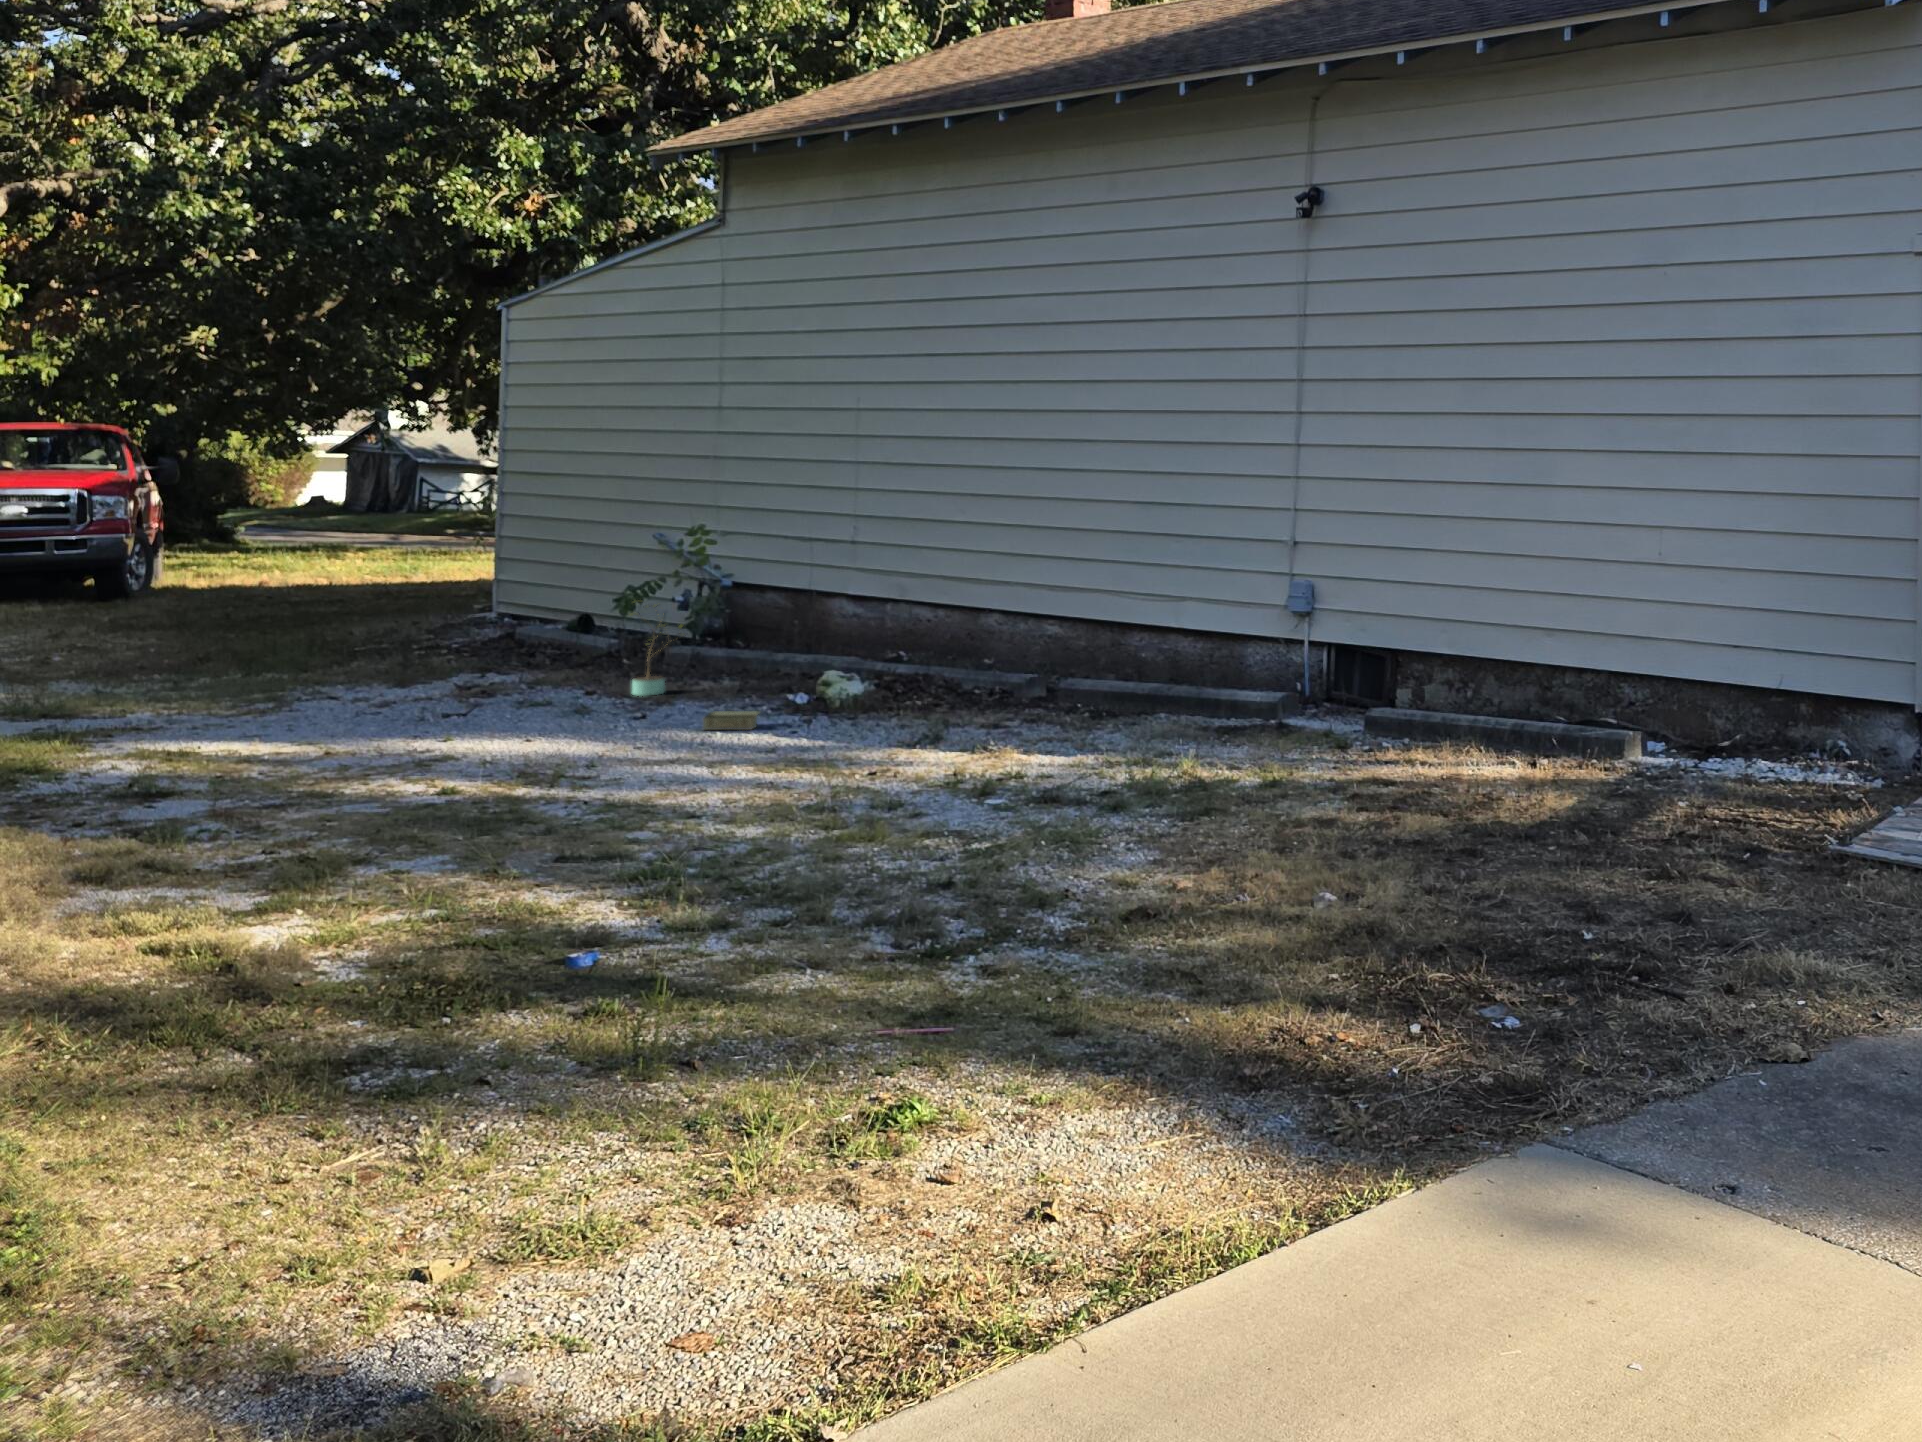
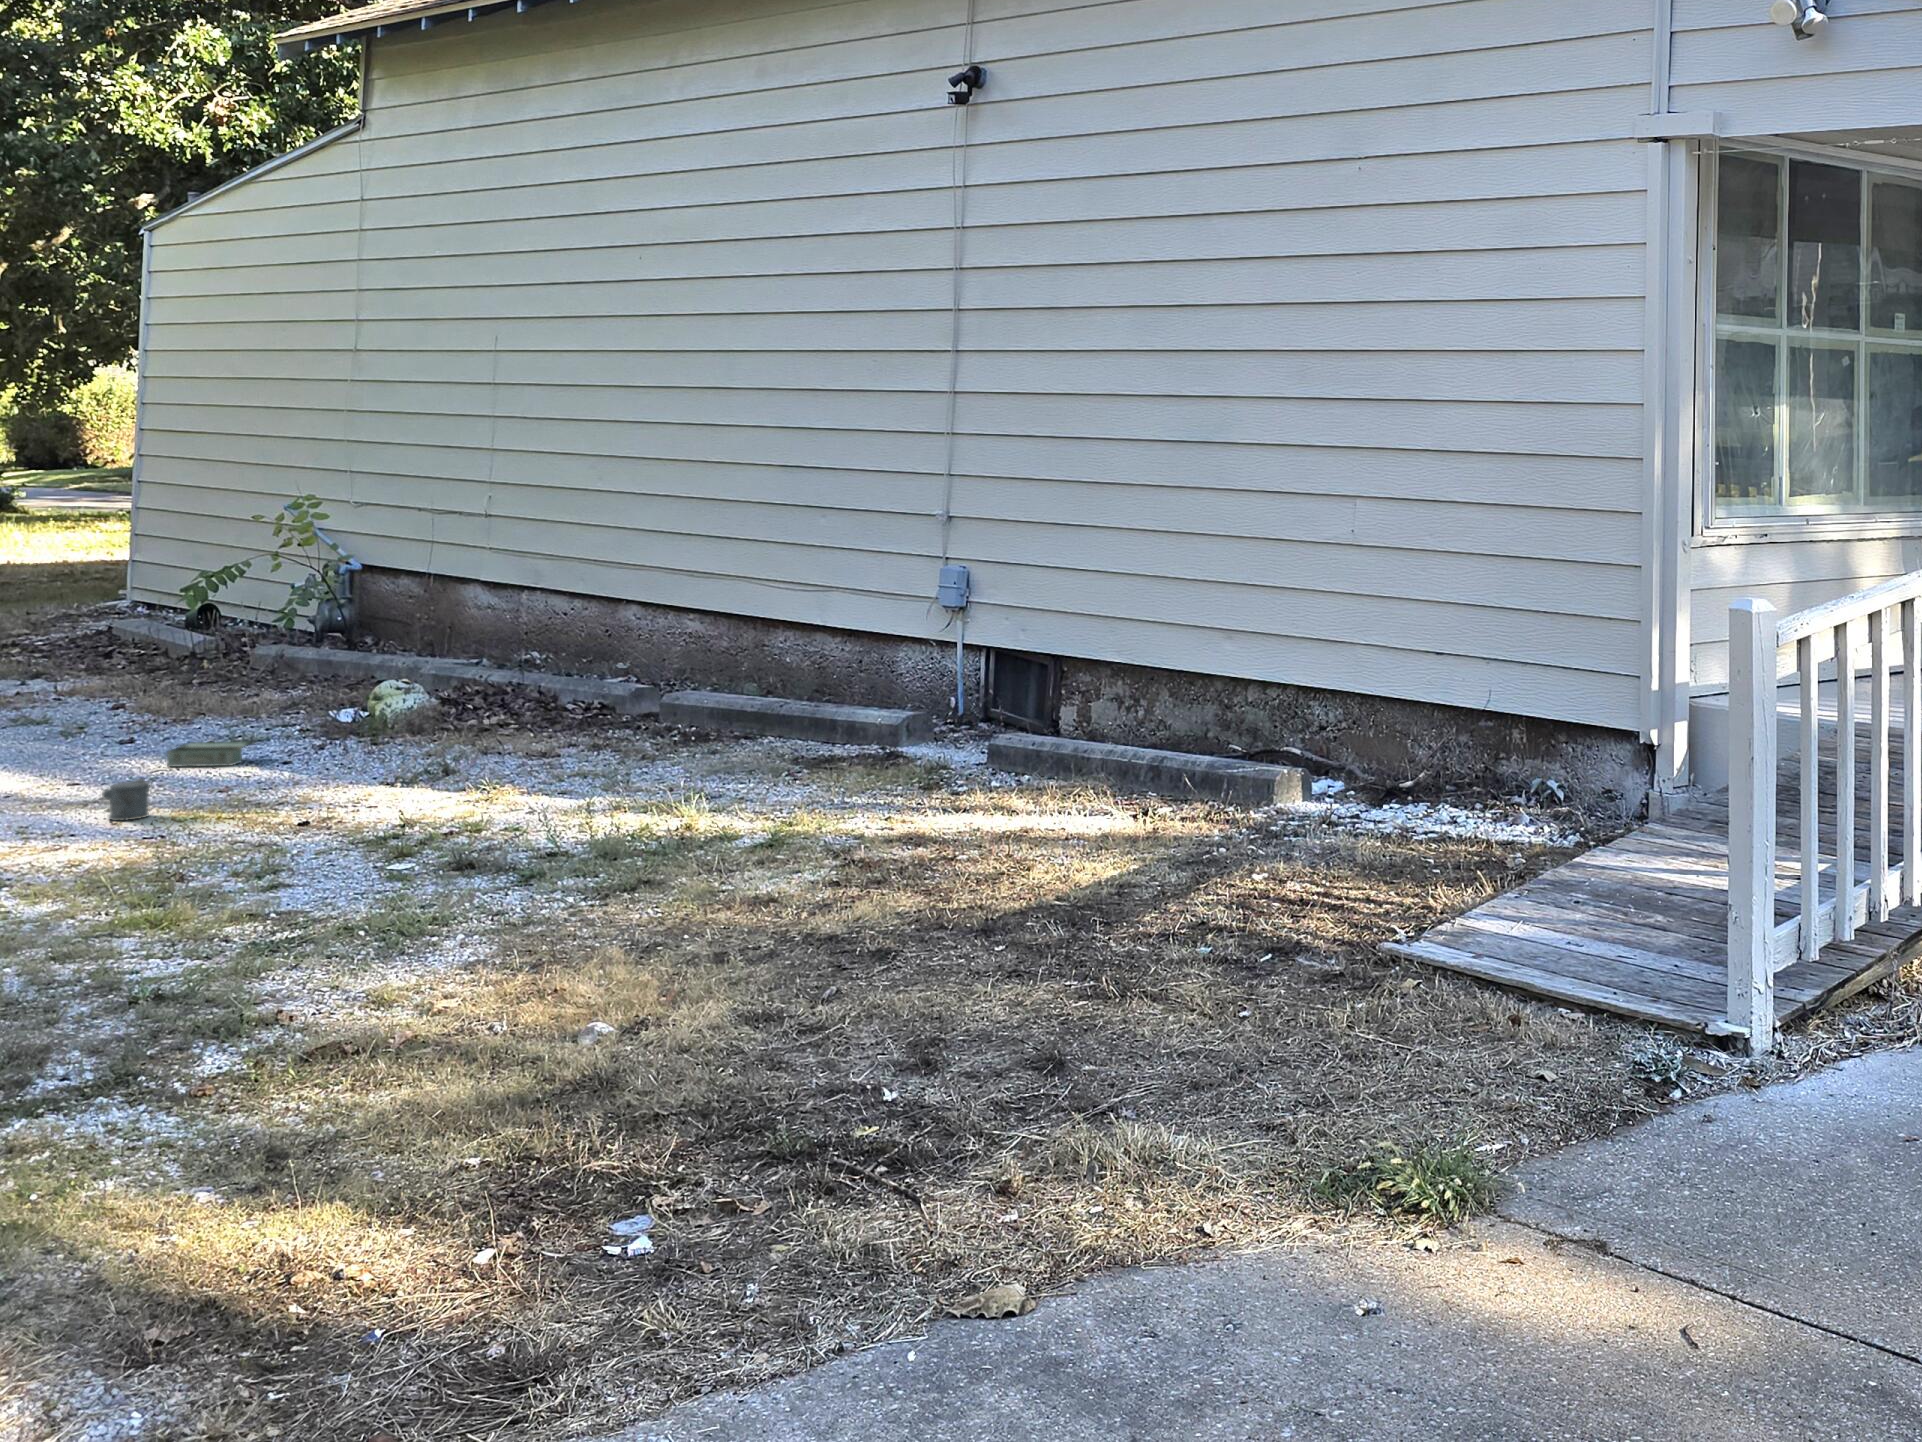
potted plant: present [630,600,684,696] -> none [119,602,202,724]
watering can: none [702,740,732,773] -> present [102,778,150,821]

